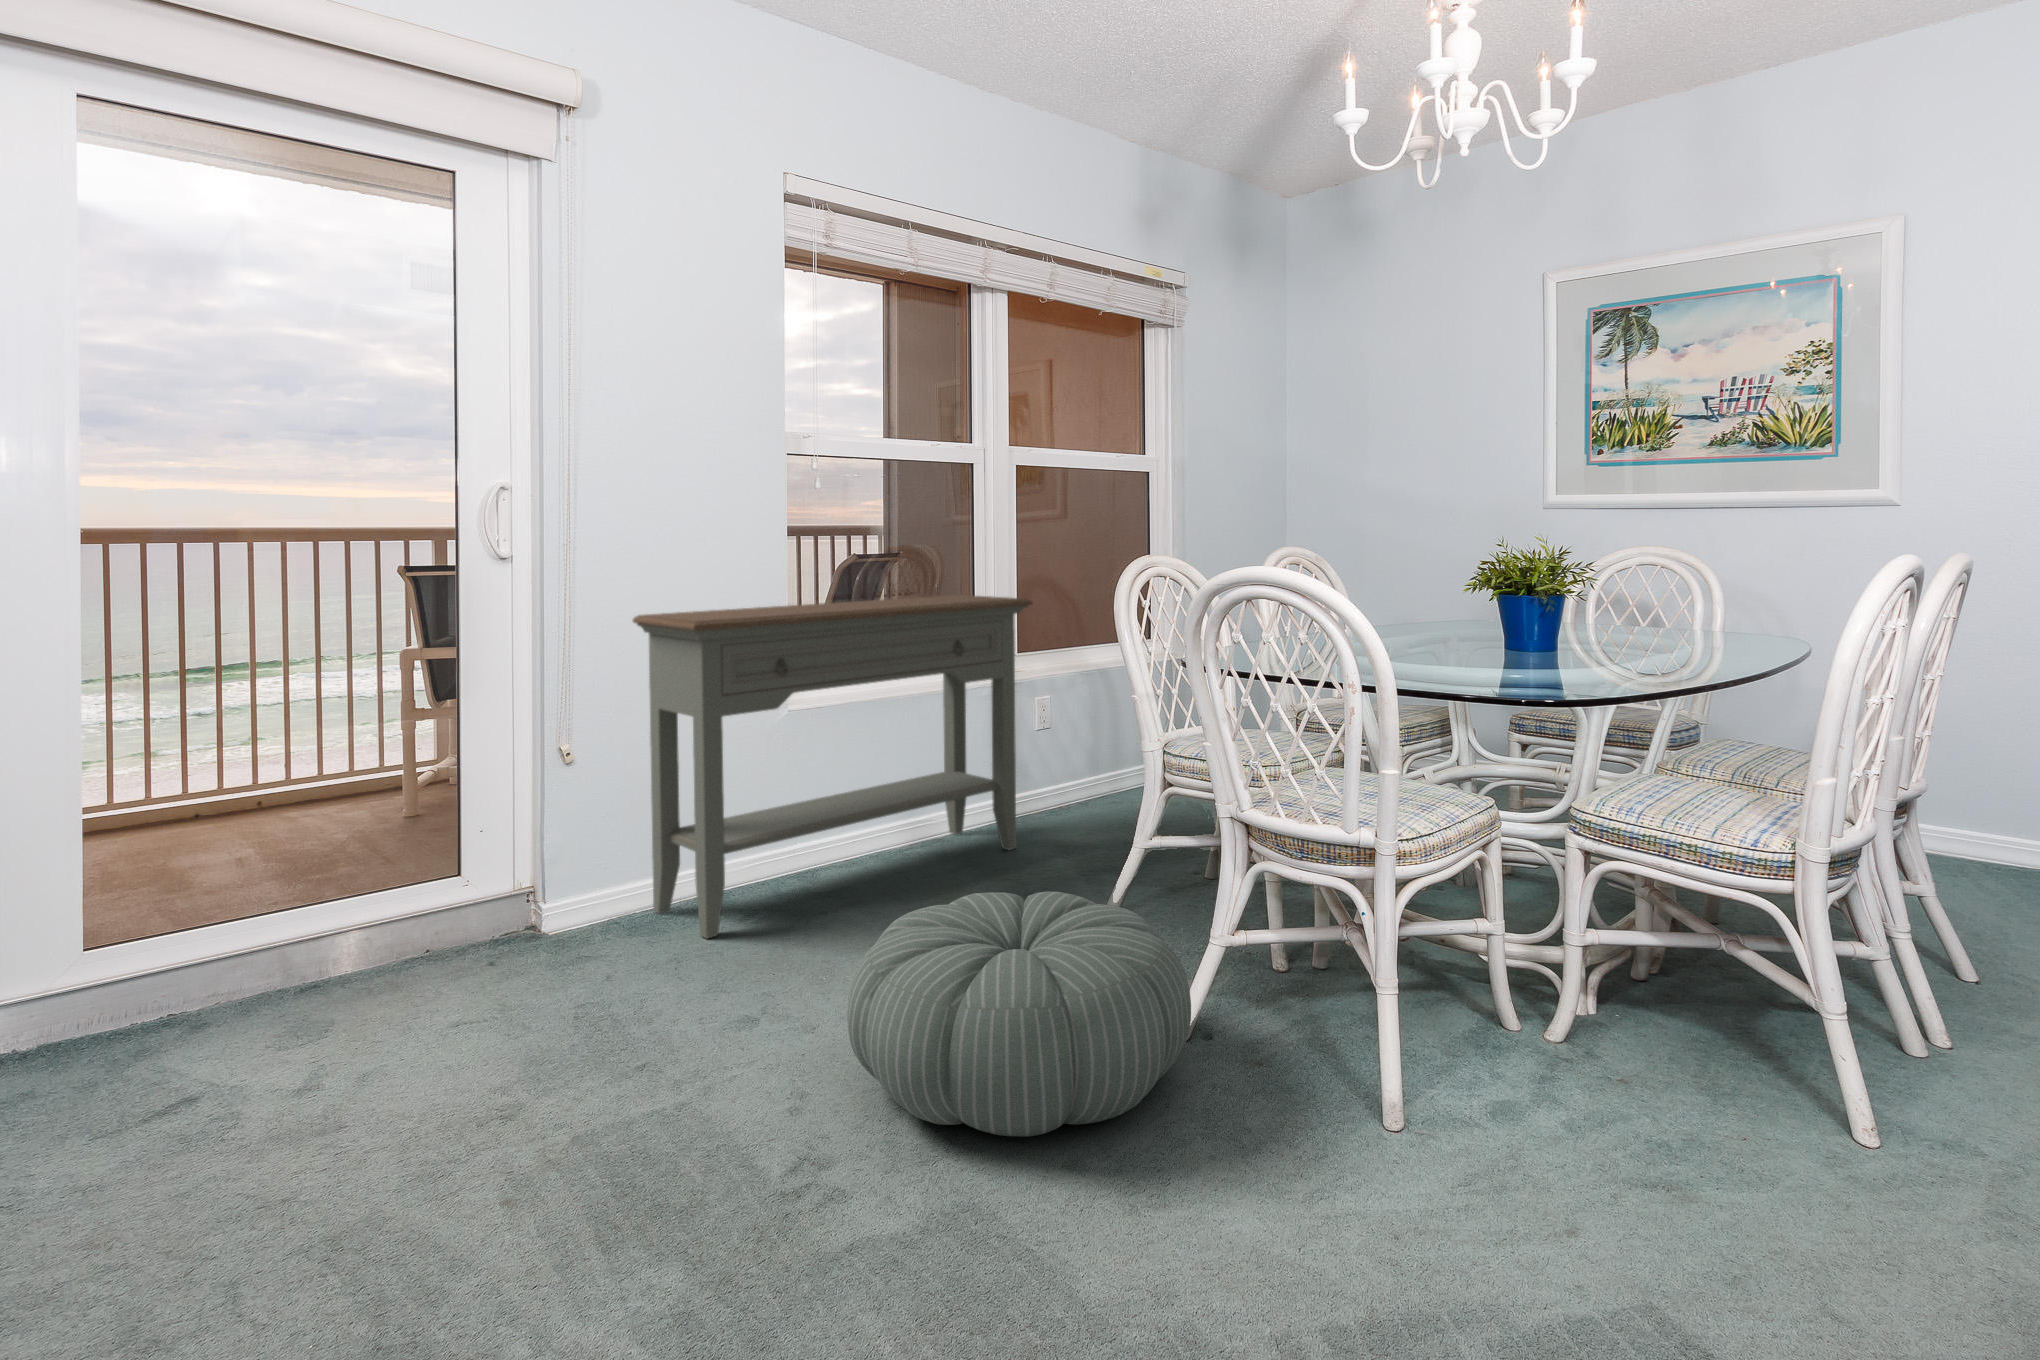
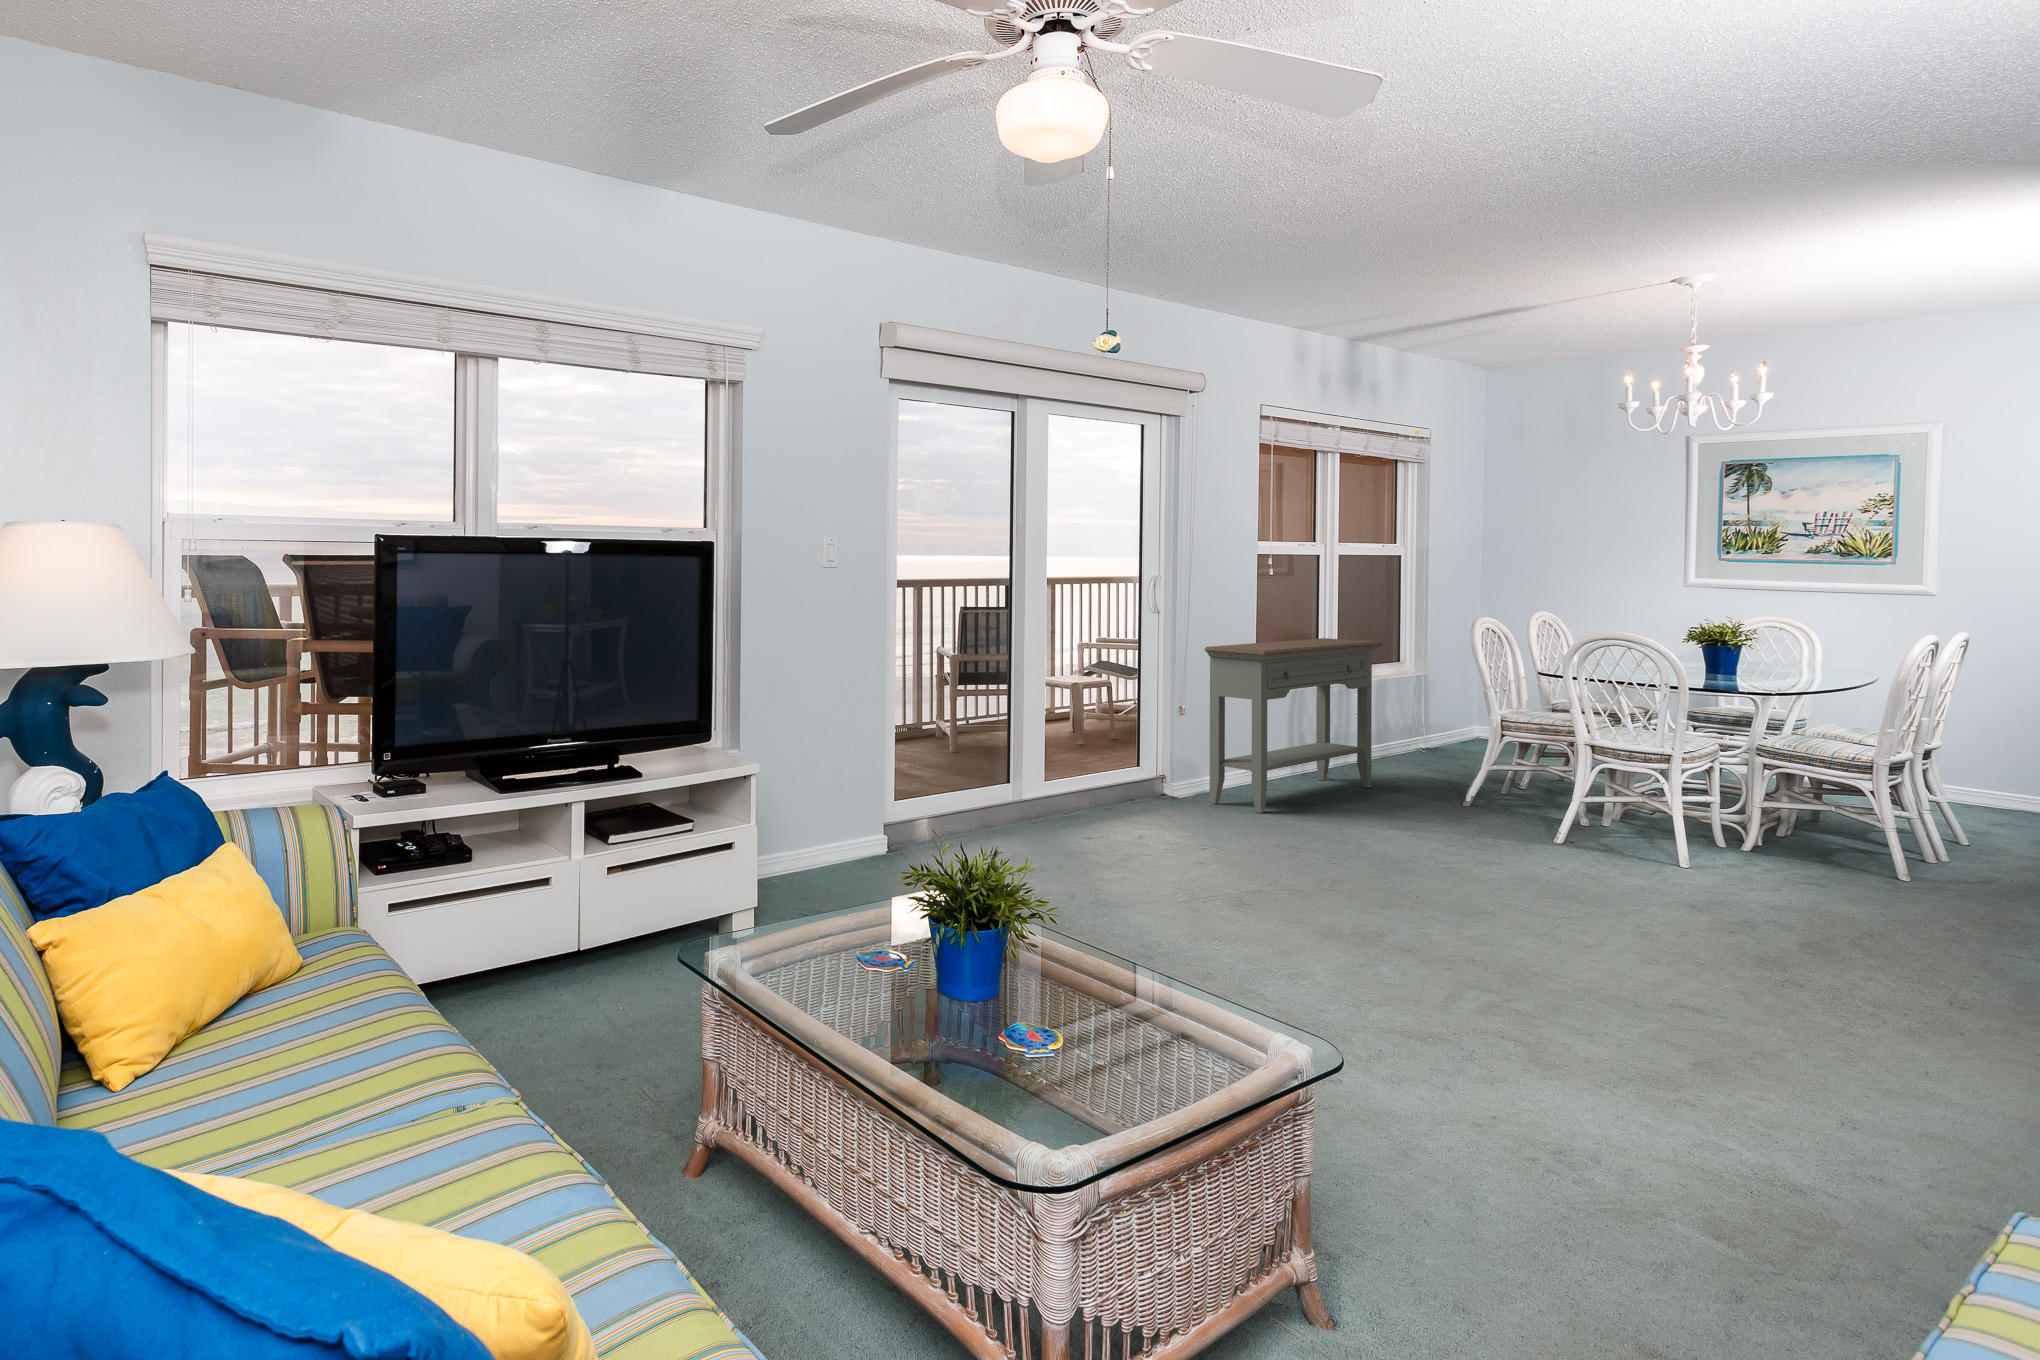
pouf: present [847,891,1191,1136] -> none [1410,780,1581,865]

